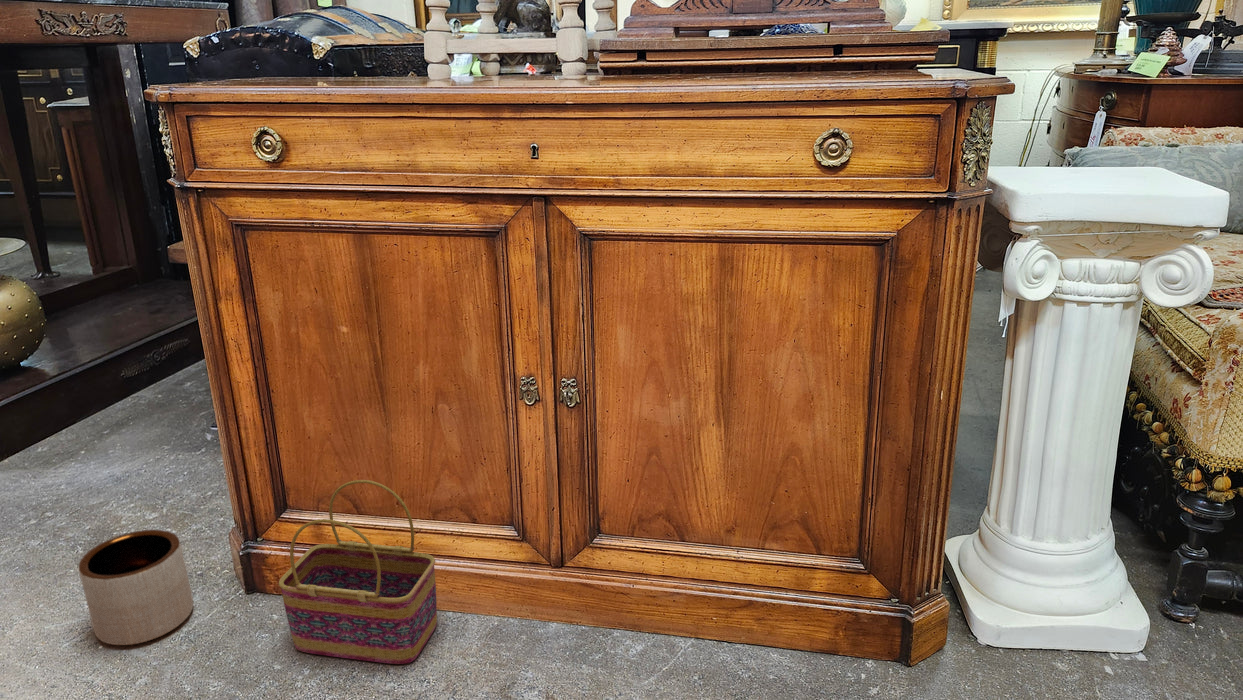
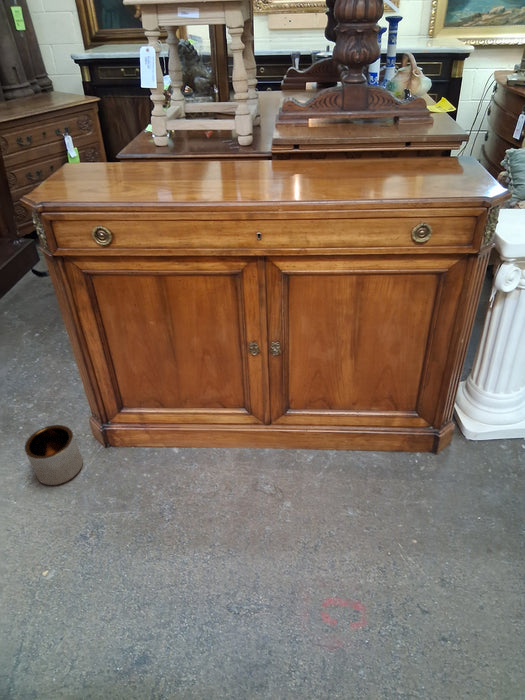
basket: present [279,480,437,664] -> none [134,396,210,479]

